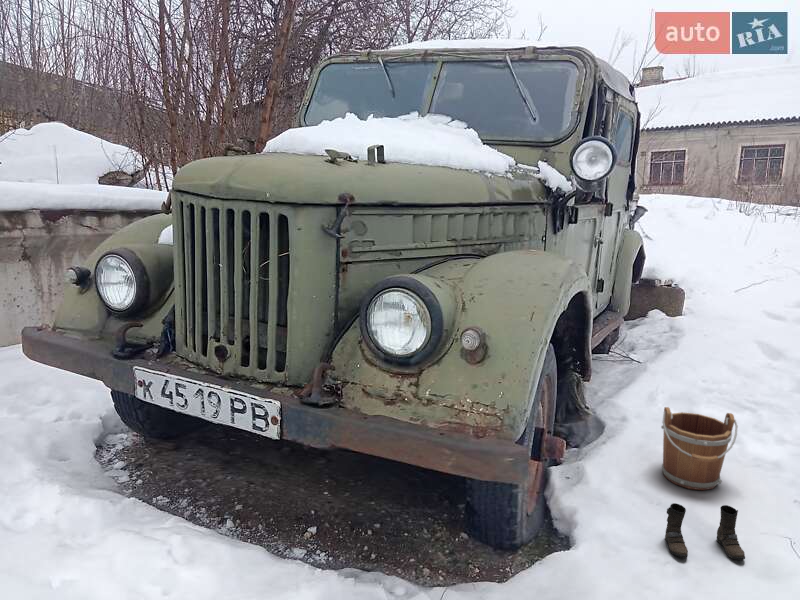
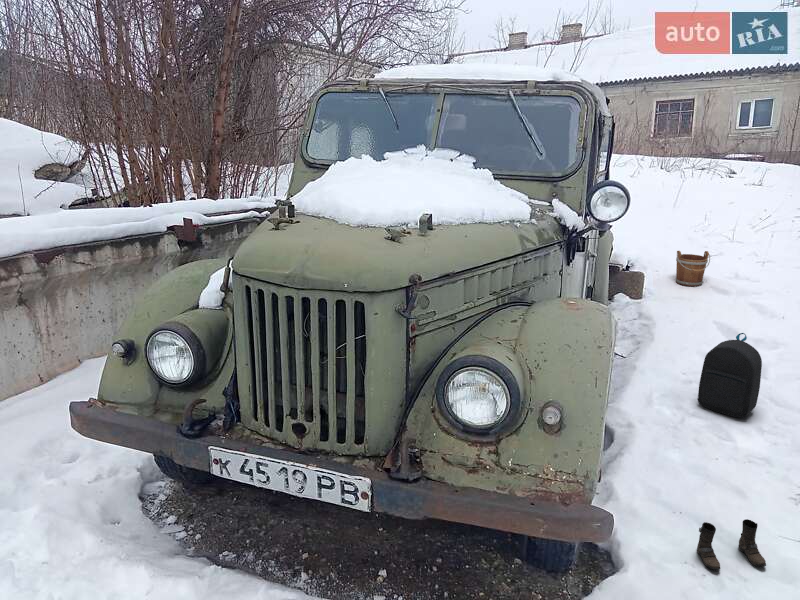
backpack: none [708,328,781,421] -> present [698,333,762,417]
bucket: present [661,407,738,490] -> present [676,251,710,286]

